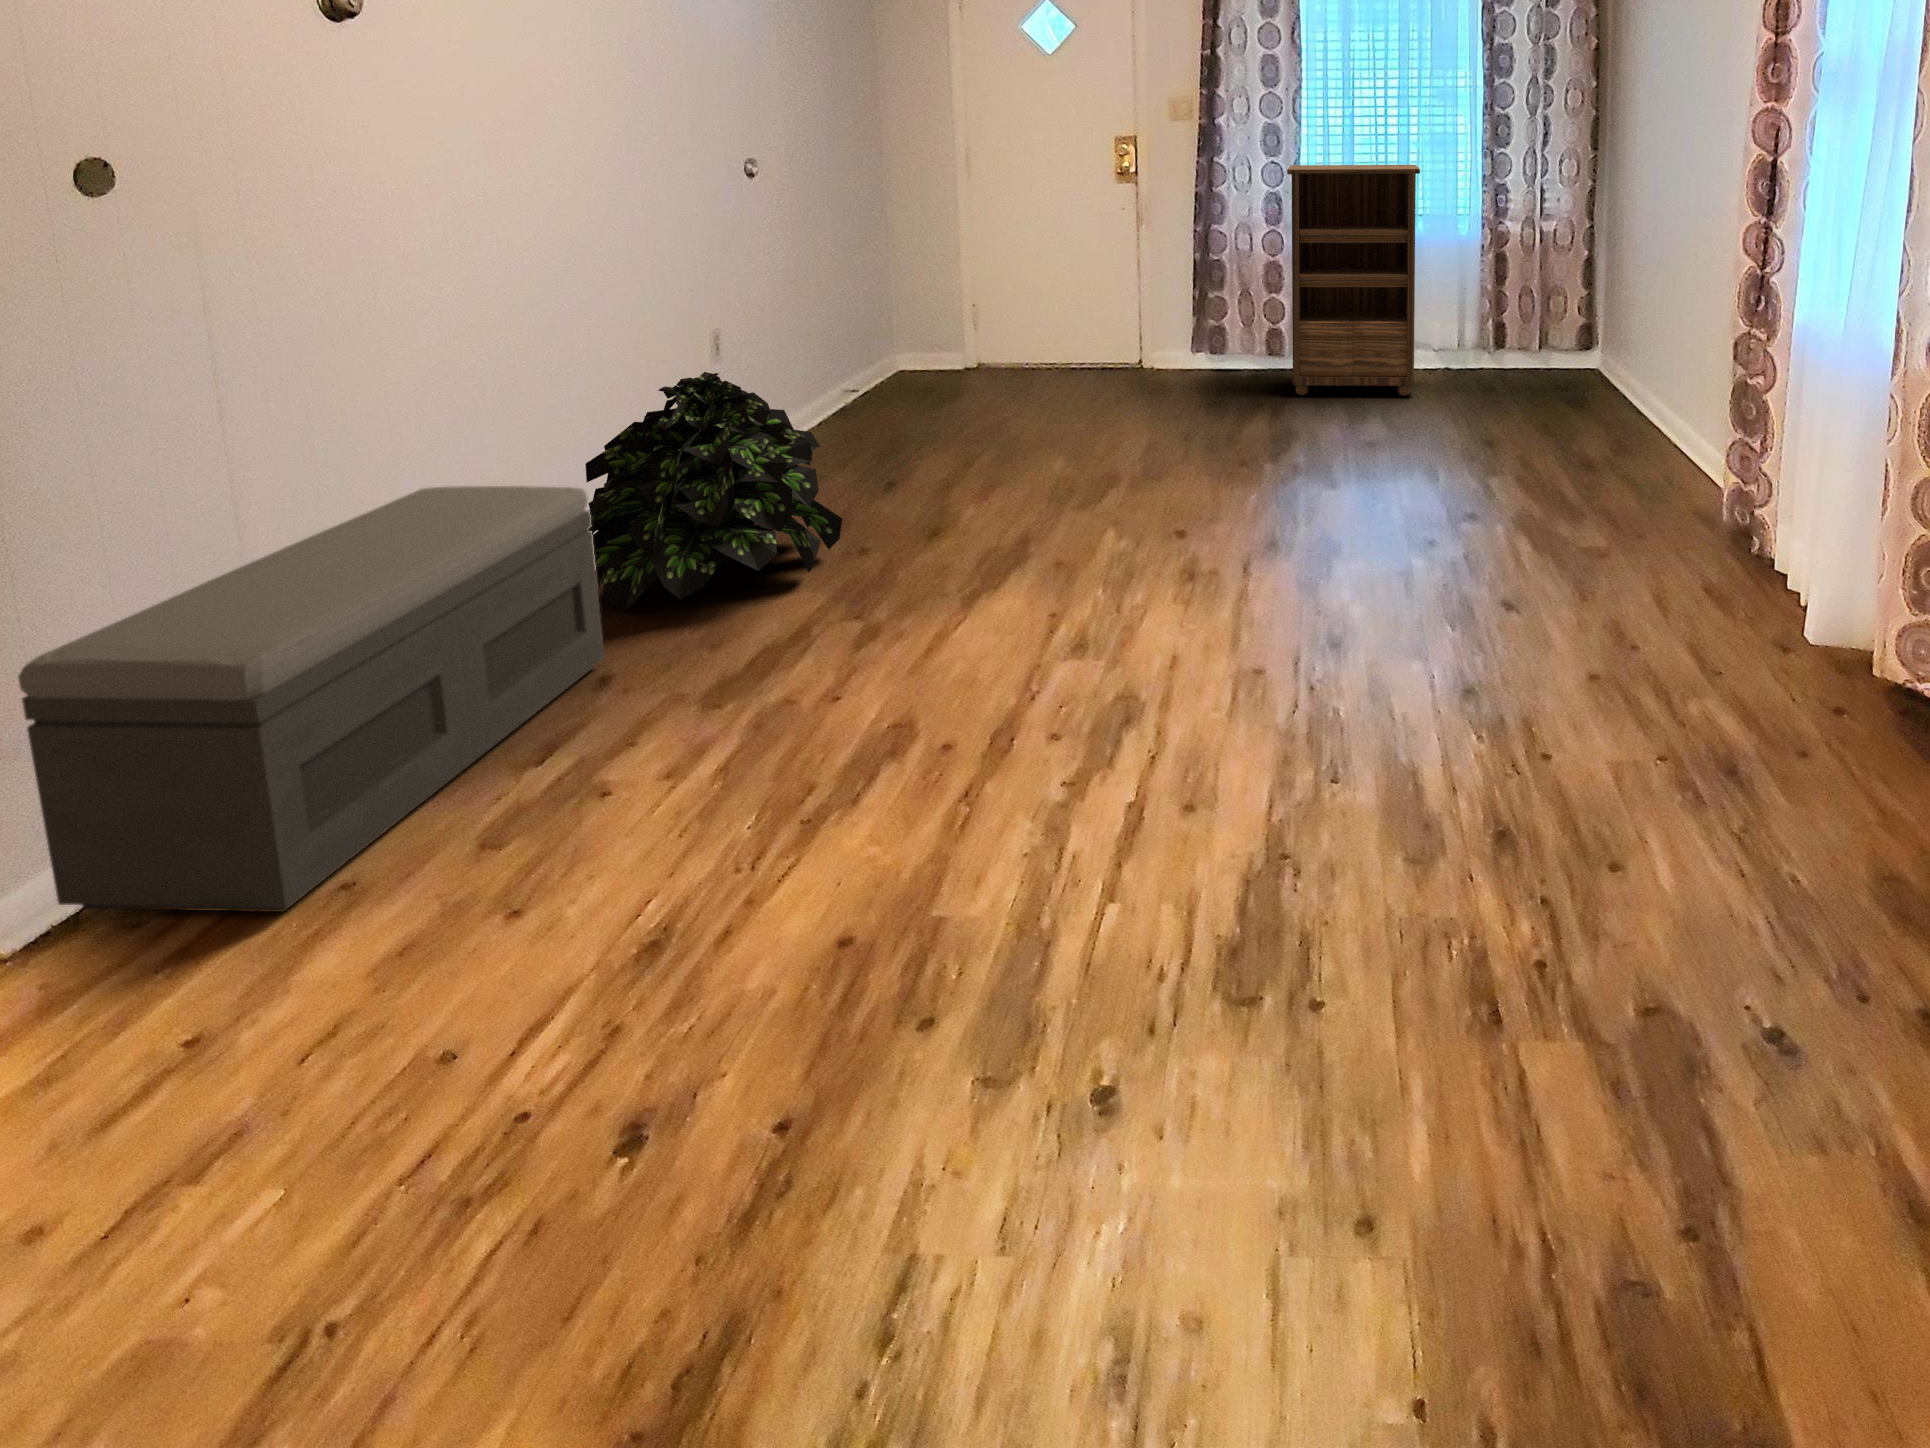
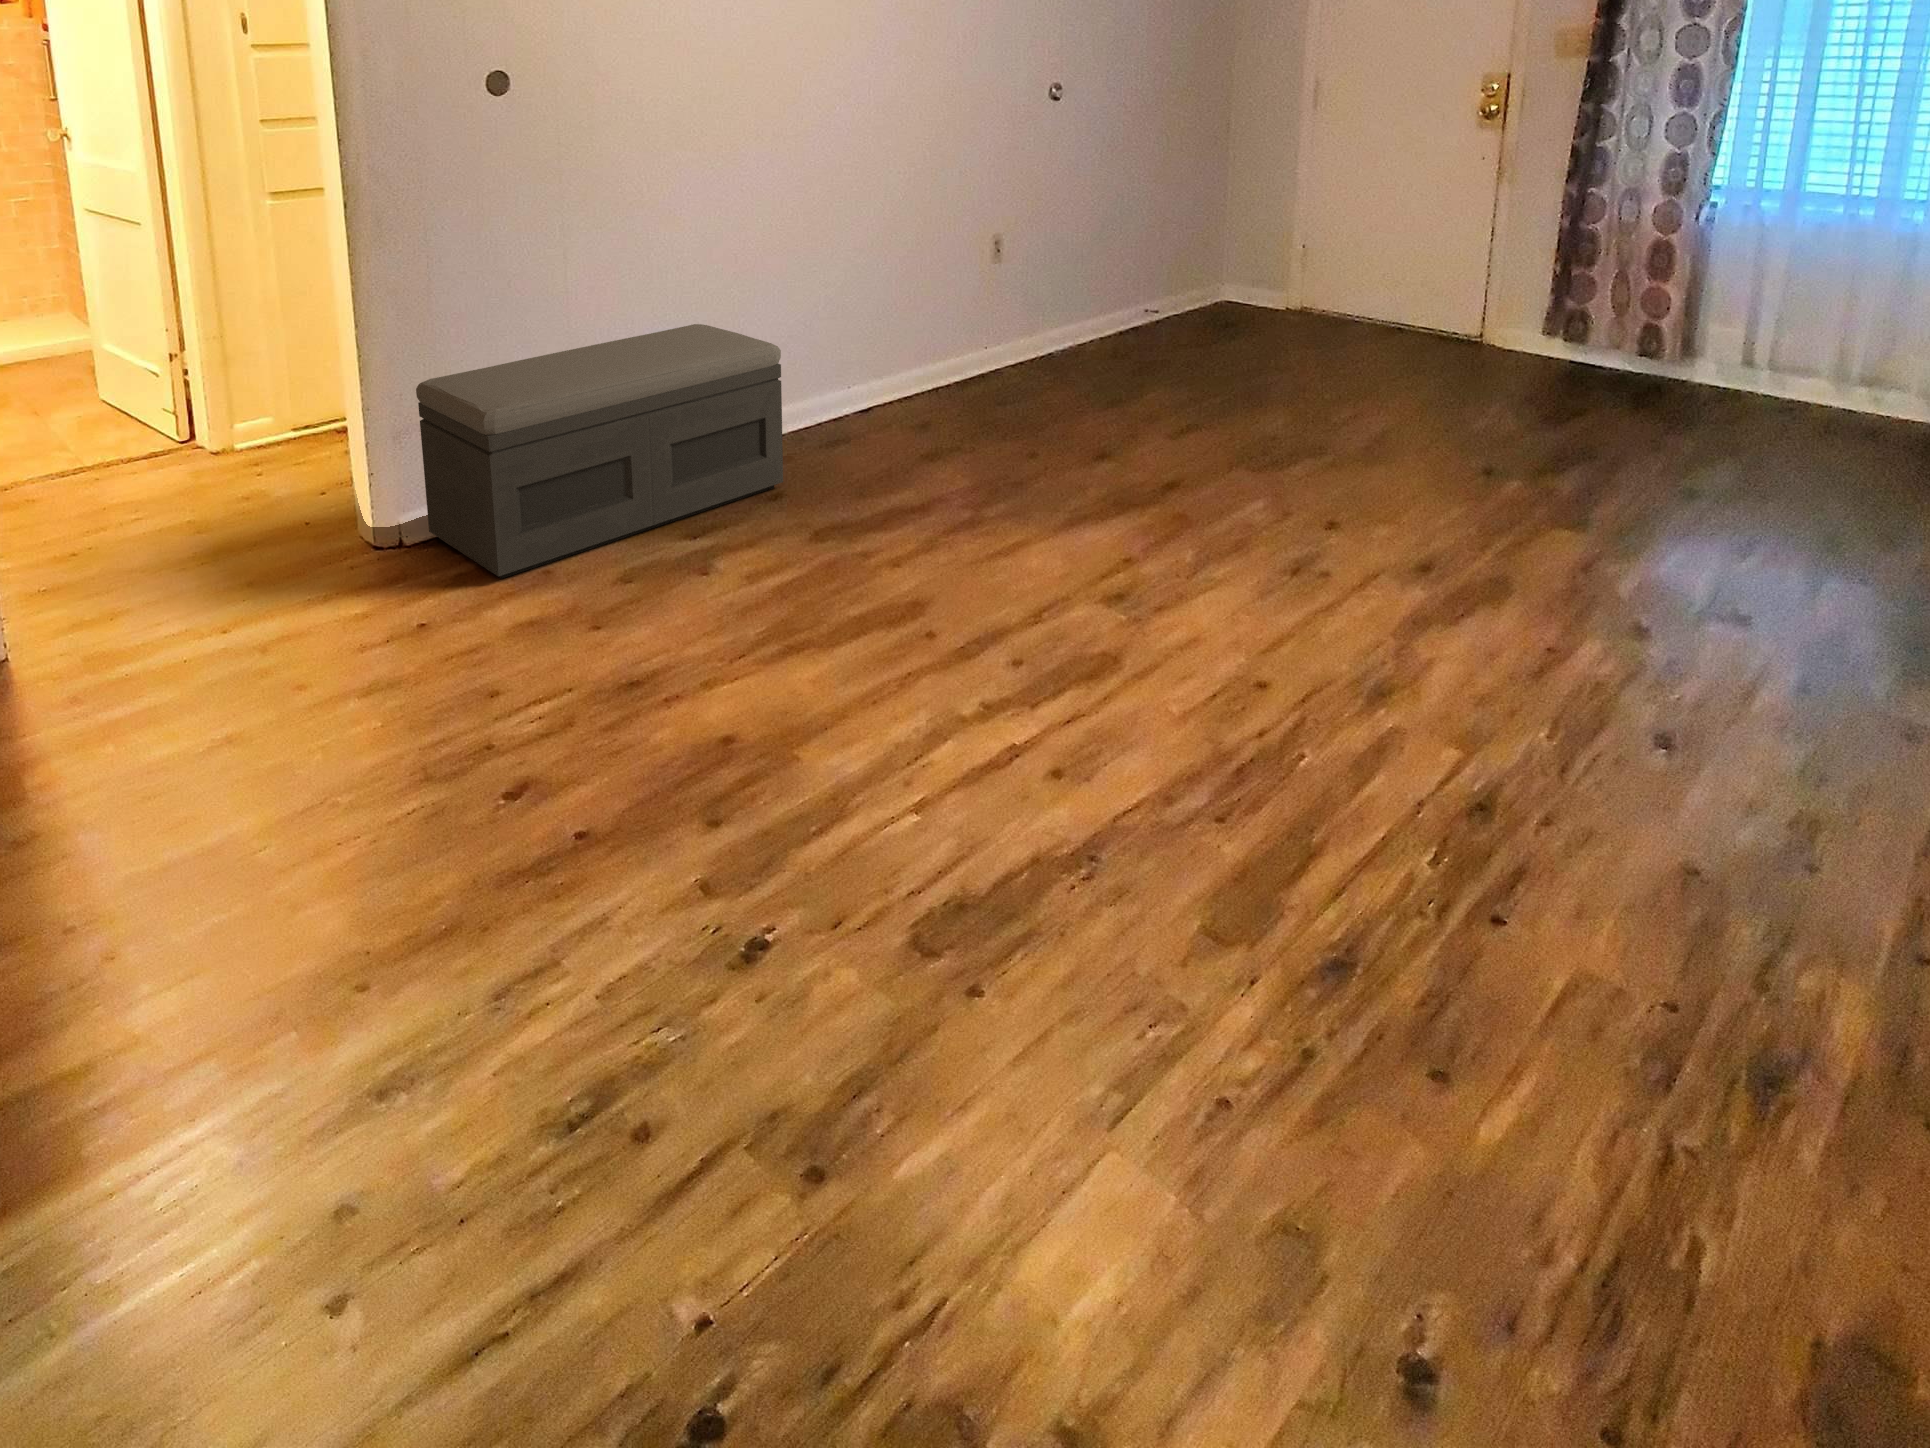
bookshelf: present [1287,165,1420,396] -> none [1651,118,1917,442]
potted plant: present [586,372,842,611] -> none [814,270,1014,461]

